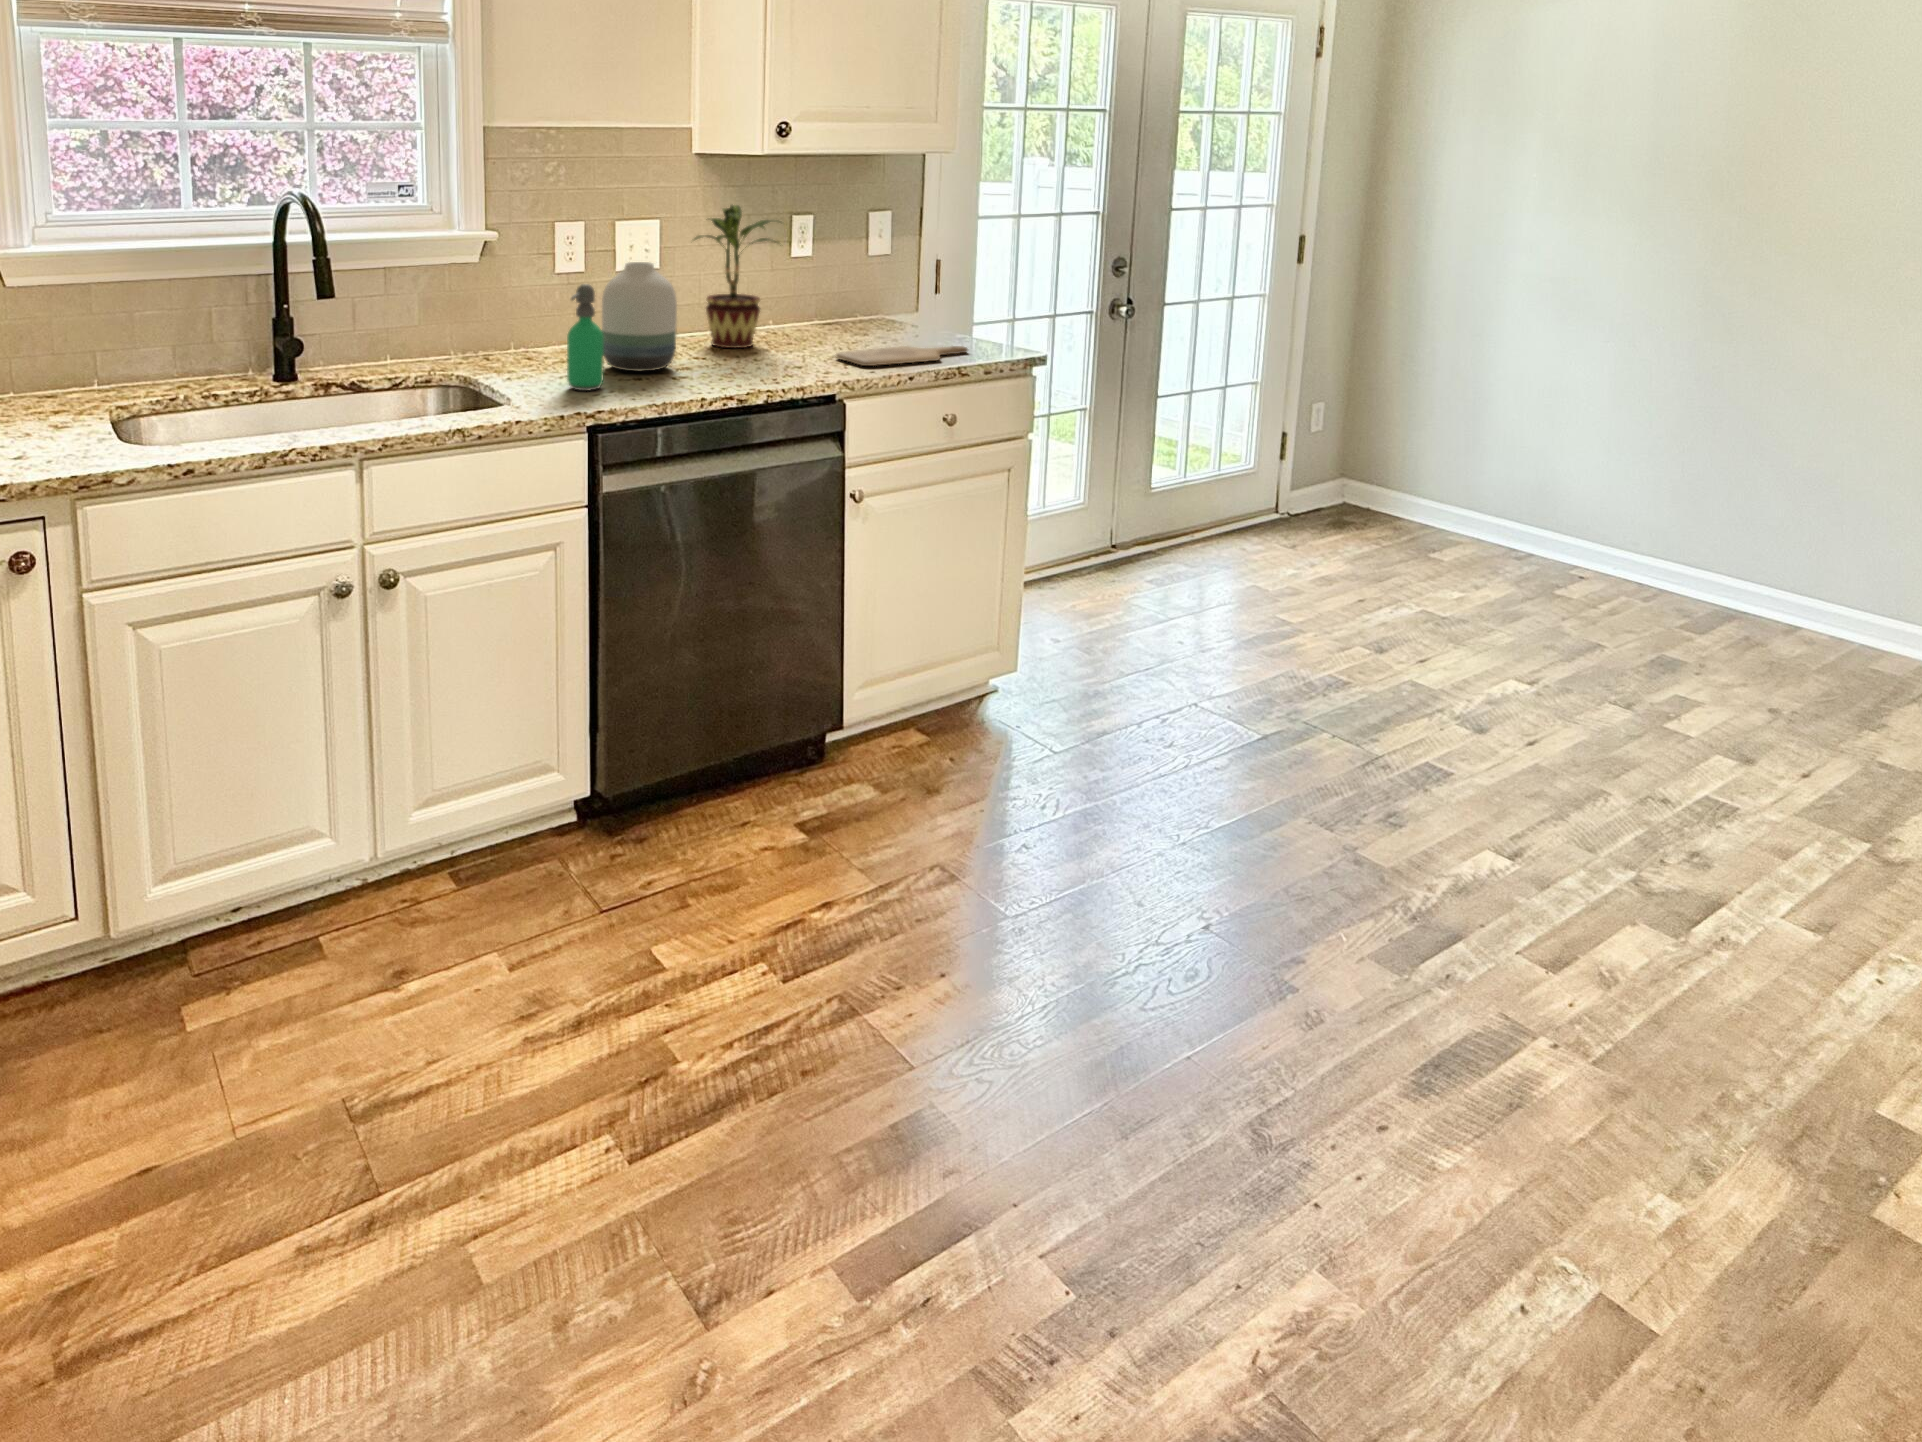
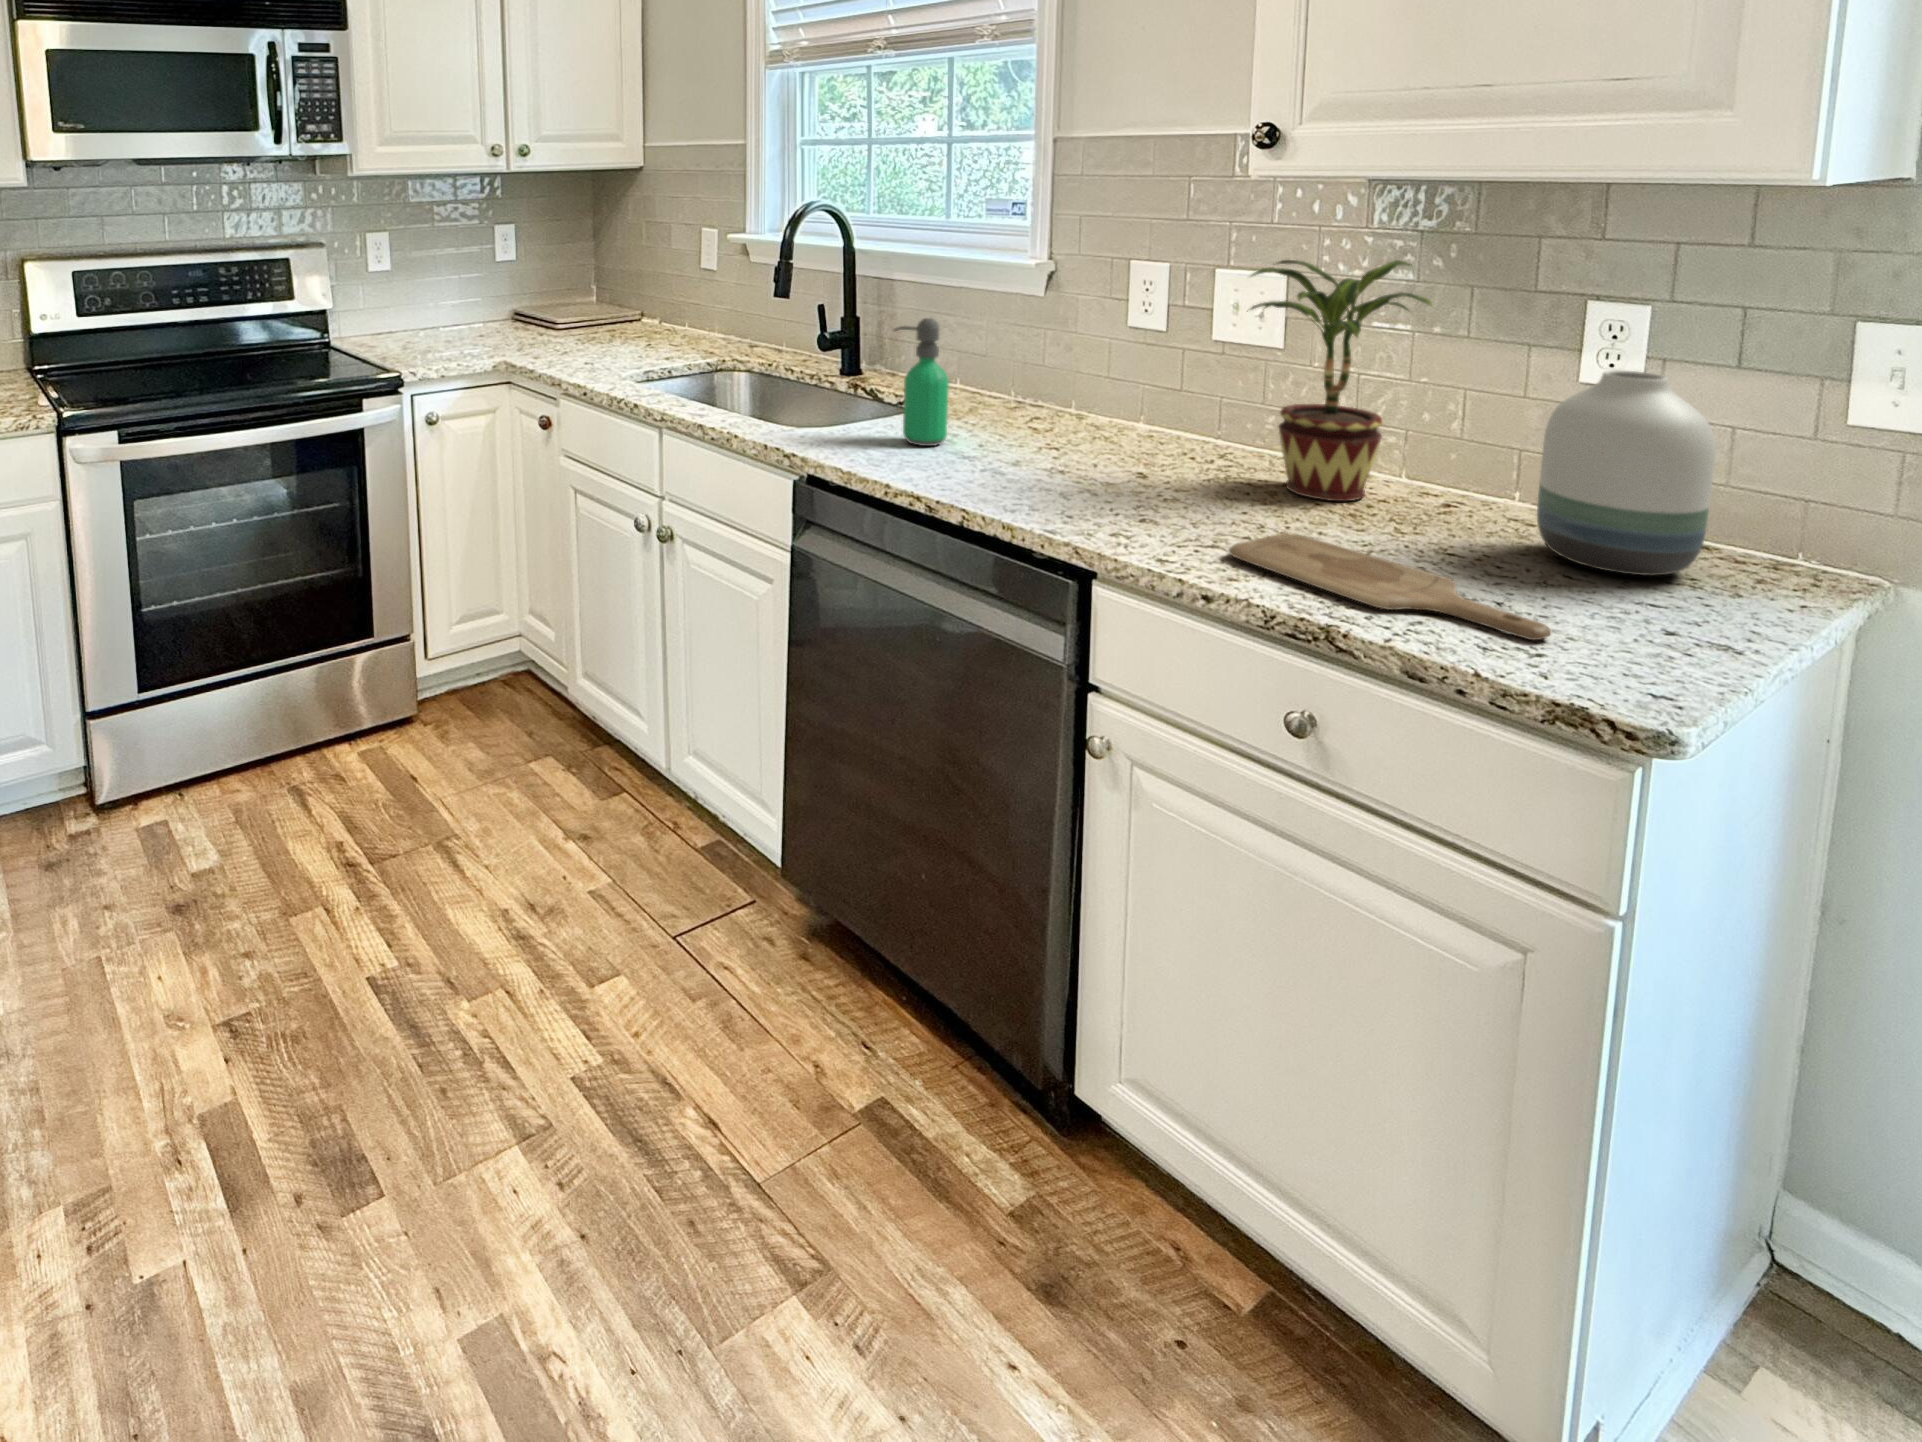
vase: present [602,262,677,371] -> present [1537,370,1715,576]

